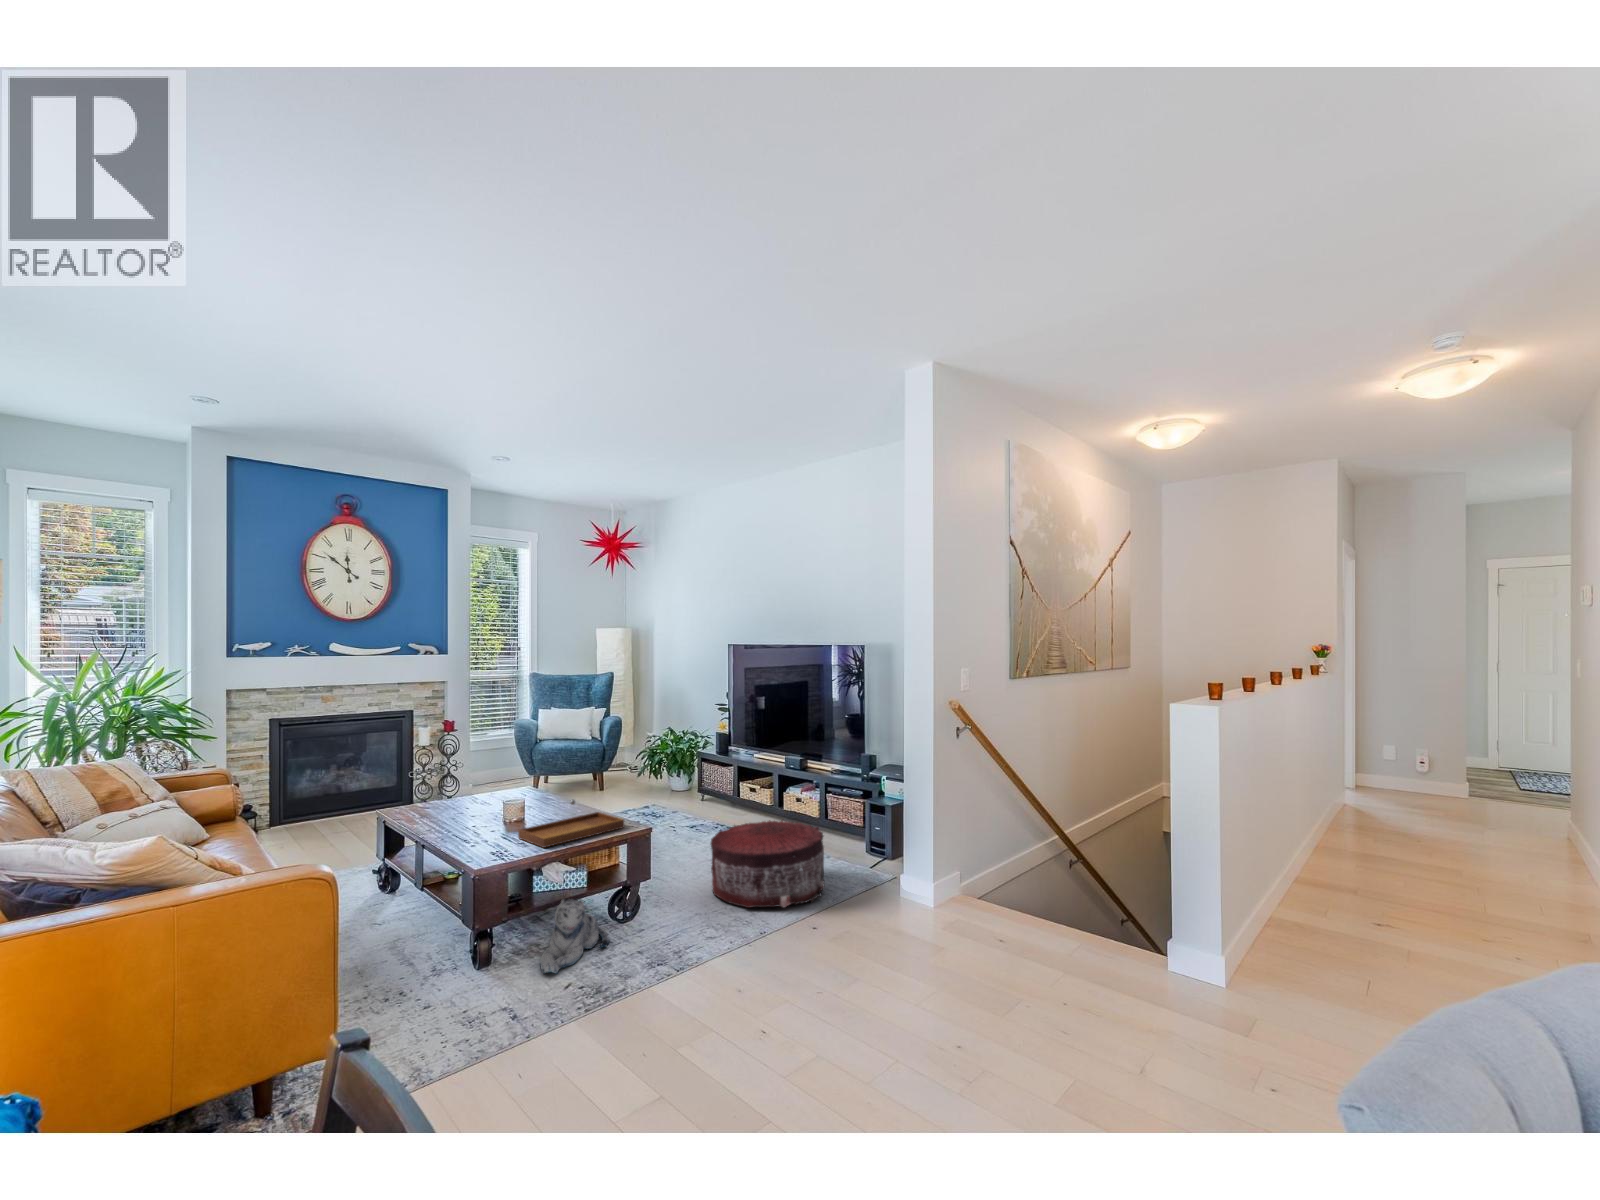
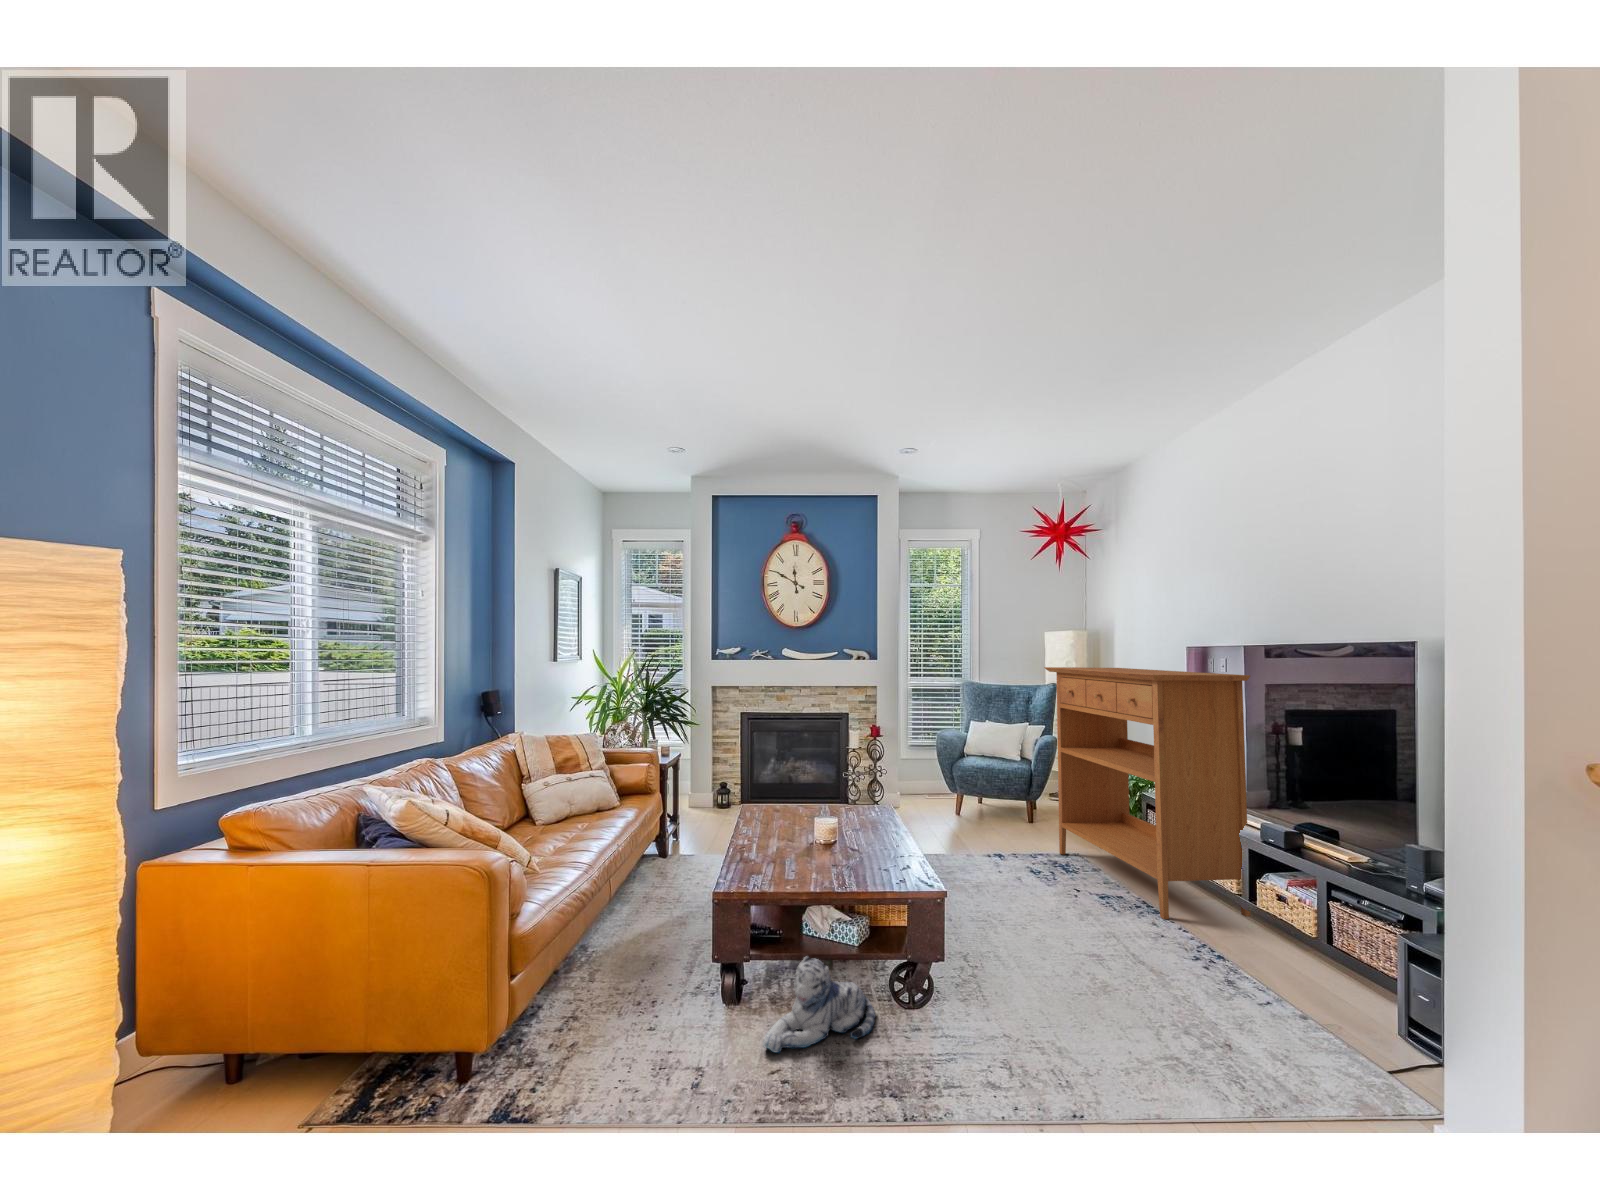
console table: none [631,655,785,832] -> present [1044,667,1251,919]
tray: present [518,800,624,848] -> none [801,831,920,884]
pouf: present [711,820,825,908] -> none [1051,912,1259,1095]

